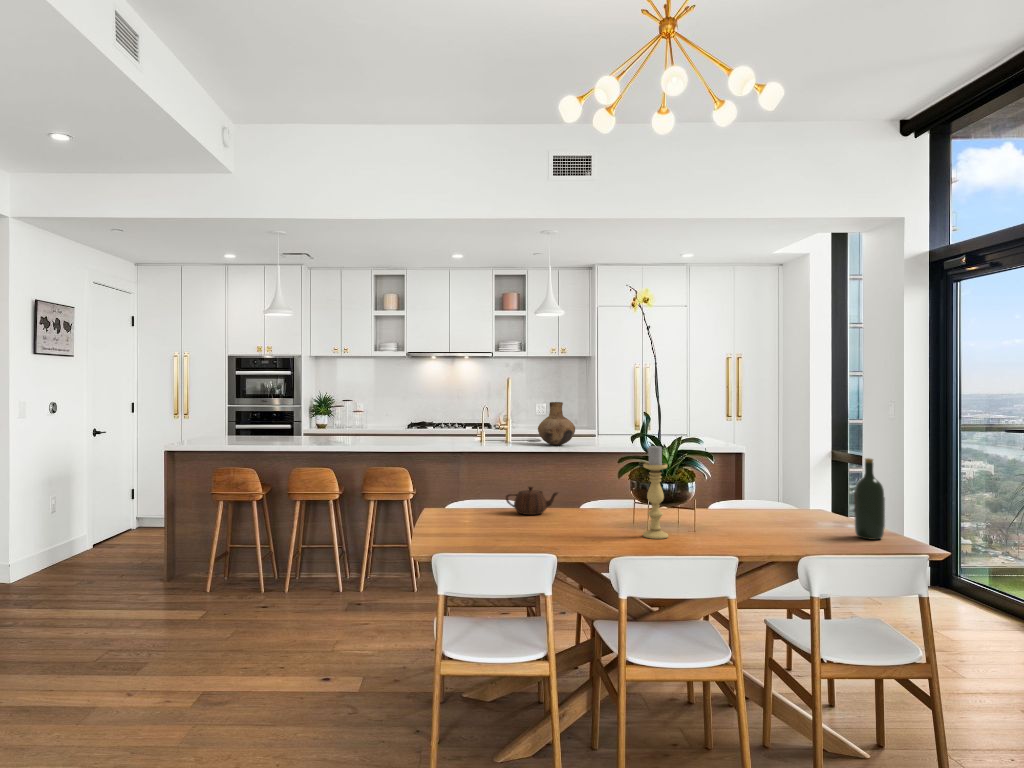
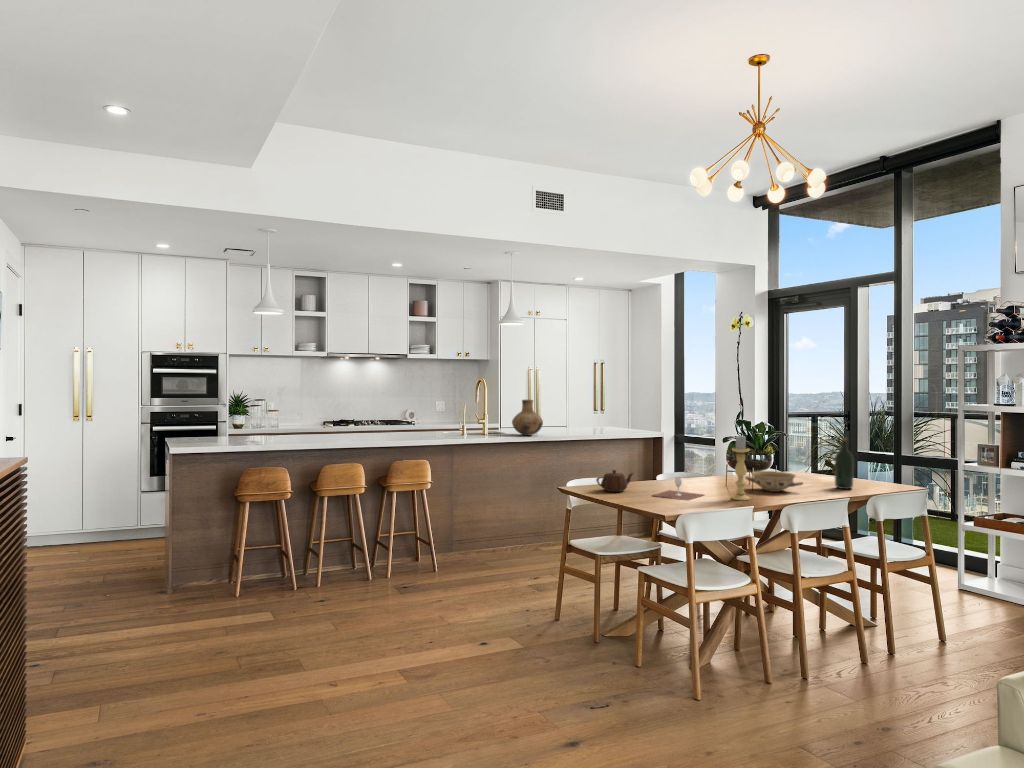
wine glass: none [553,500,626,532] -> present [653,477,703,501]
ceramic bowl: none [711,502,779,533] -> present [745,471,803,492]

